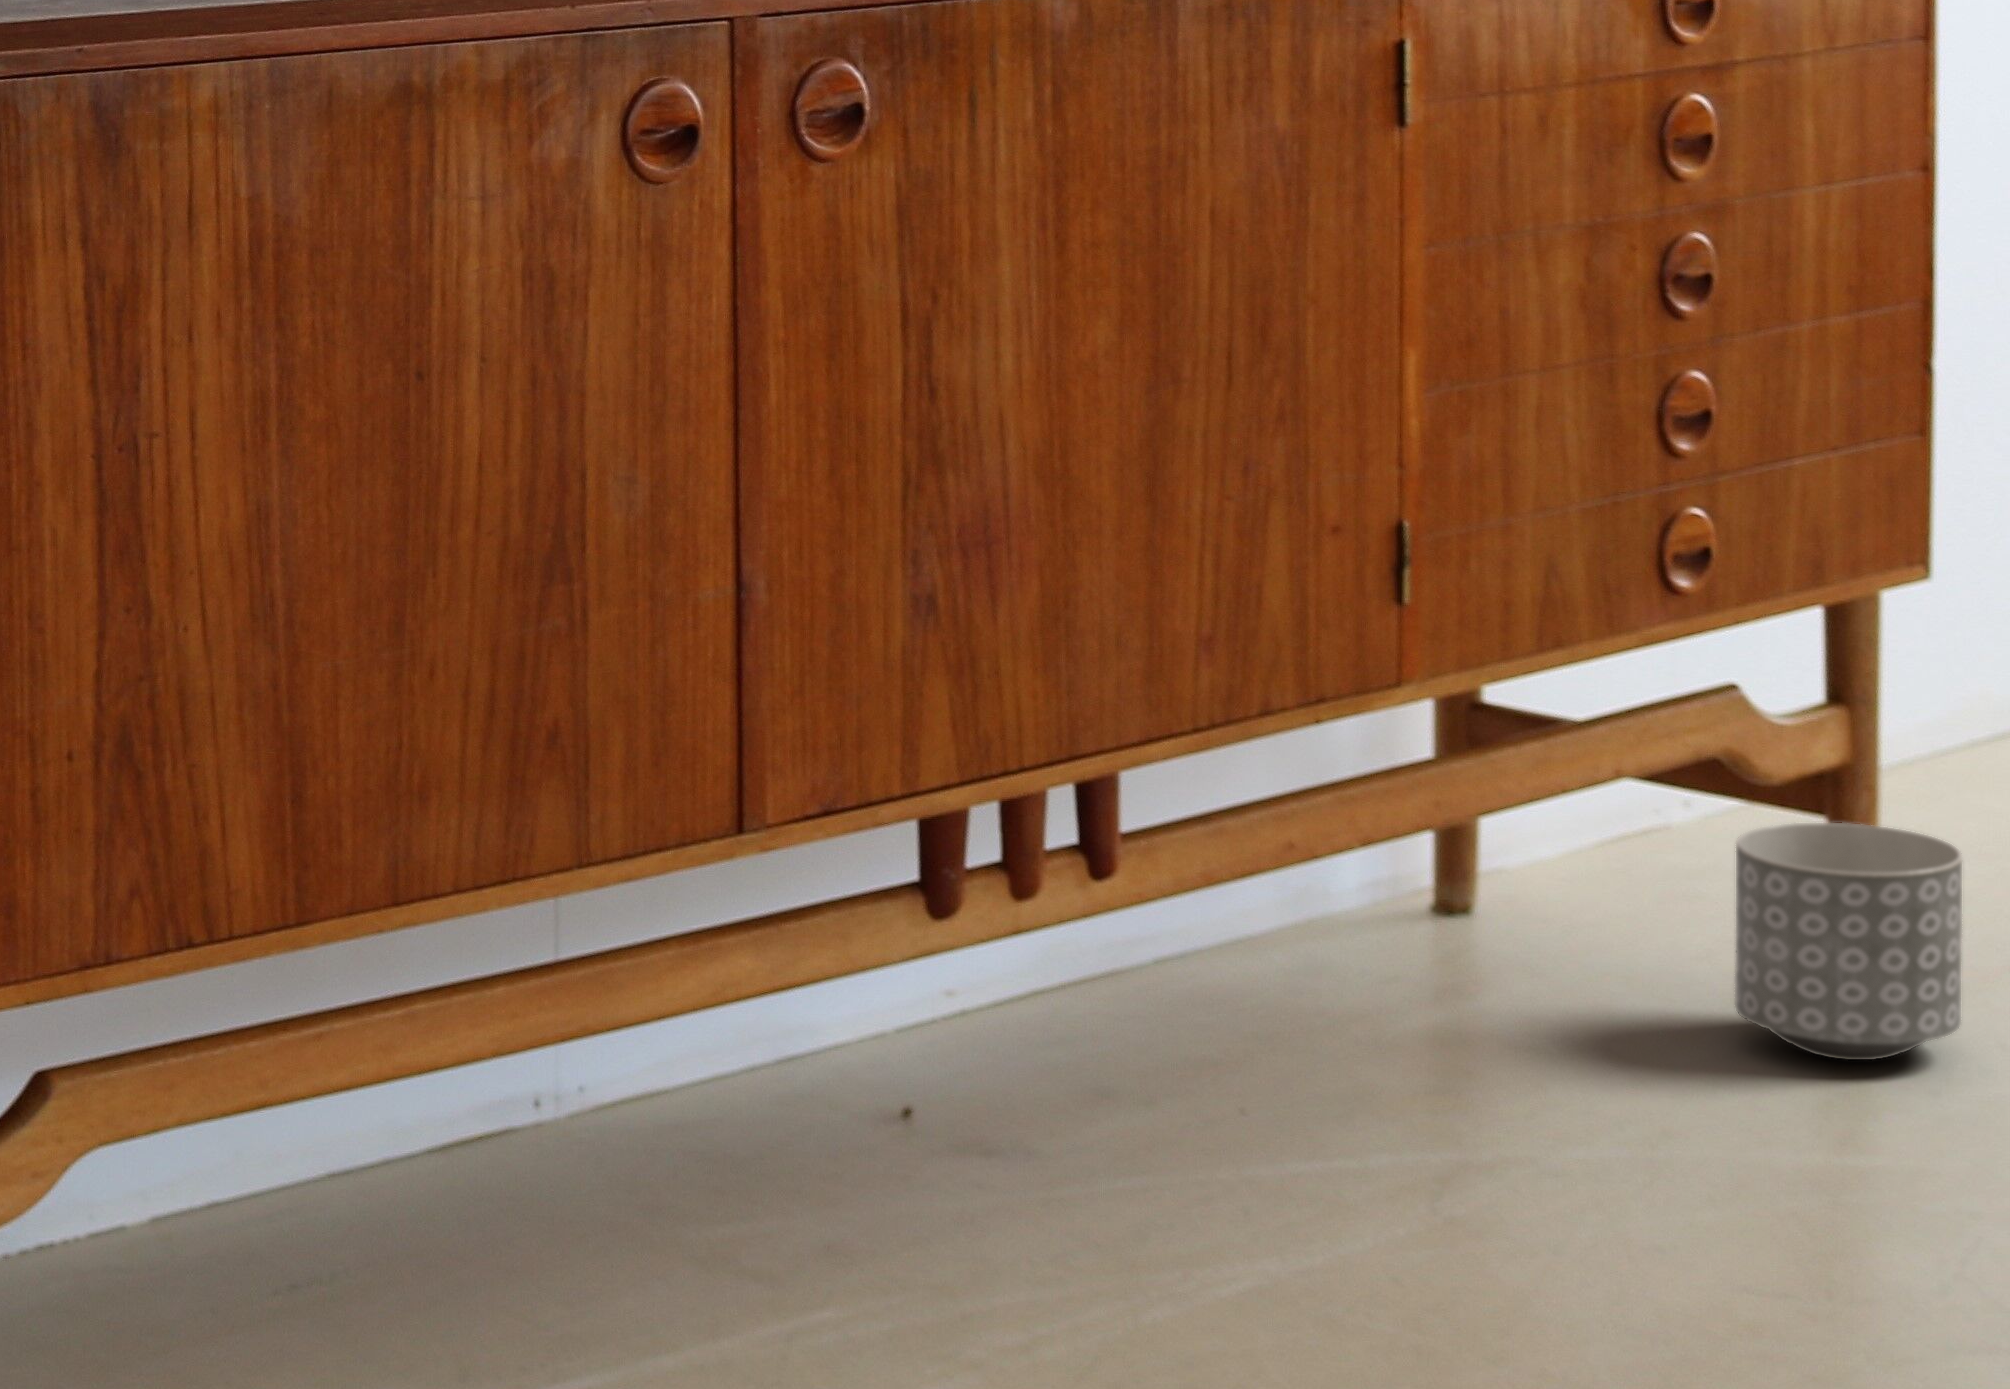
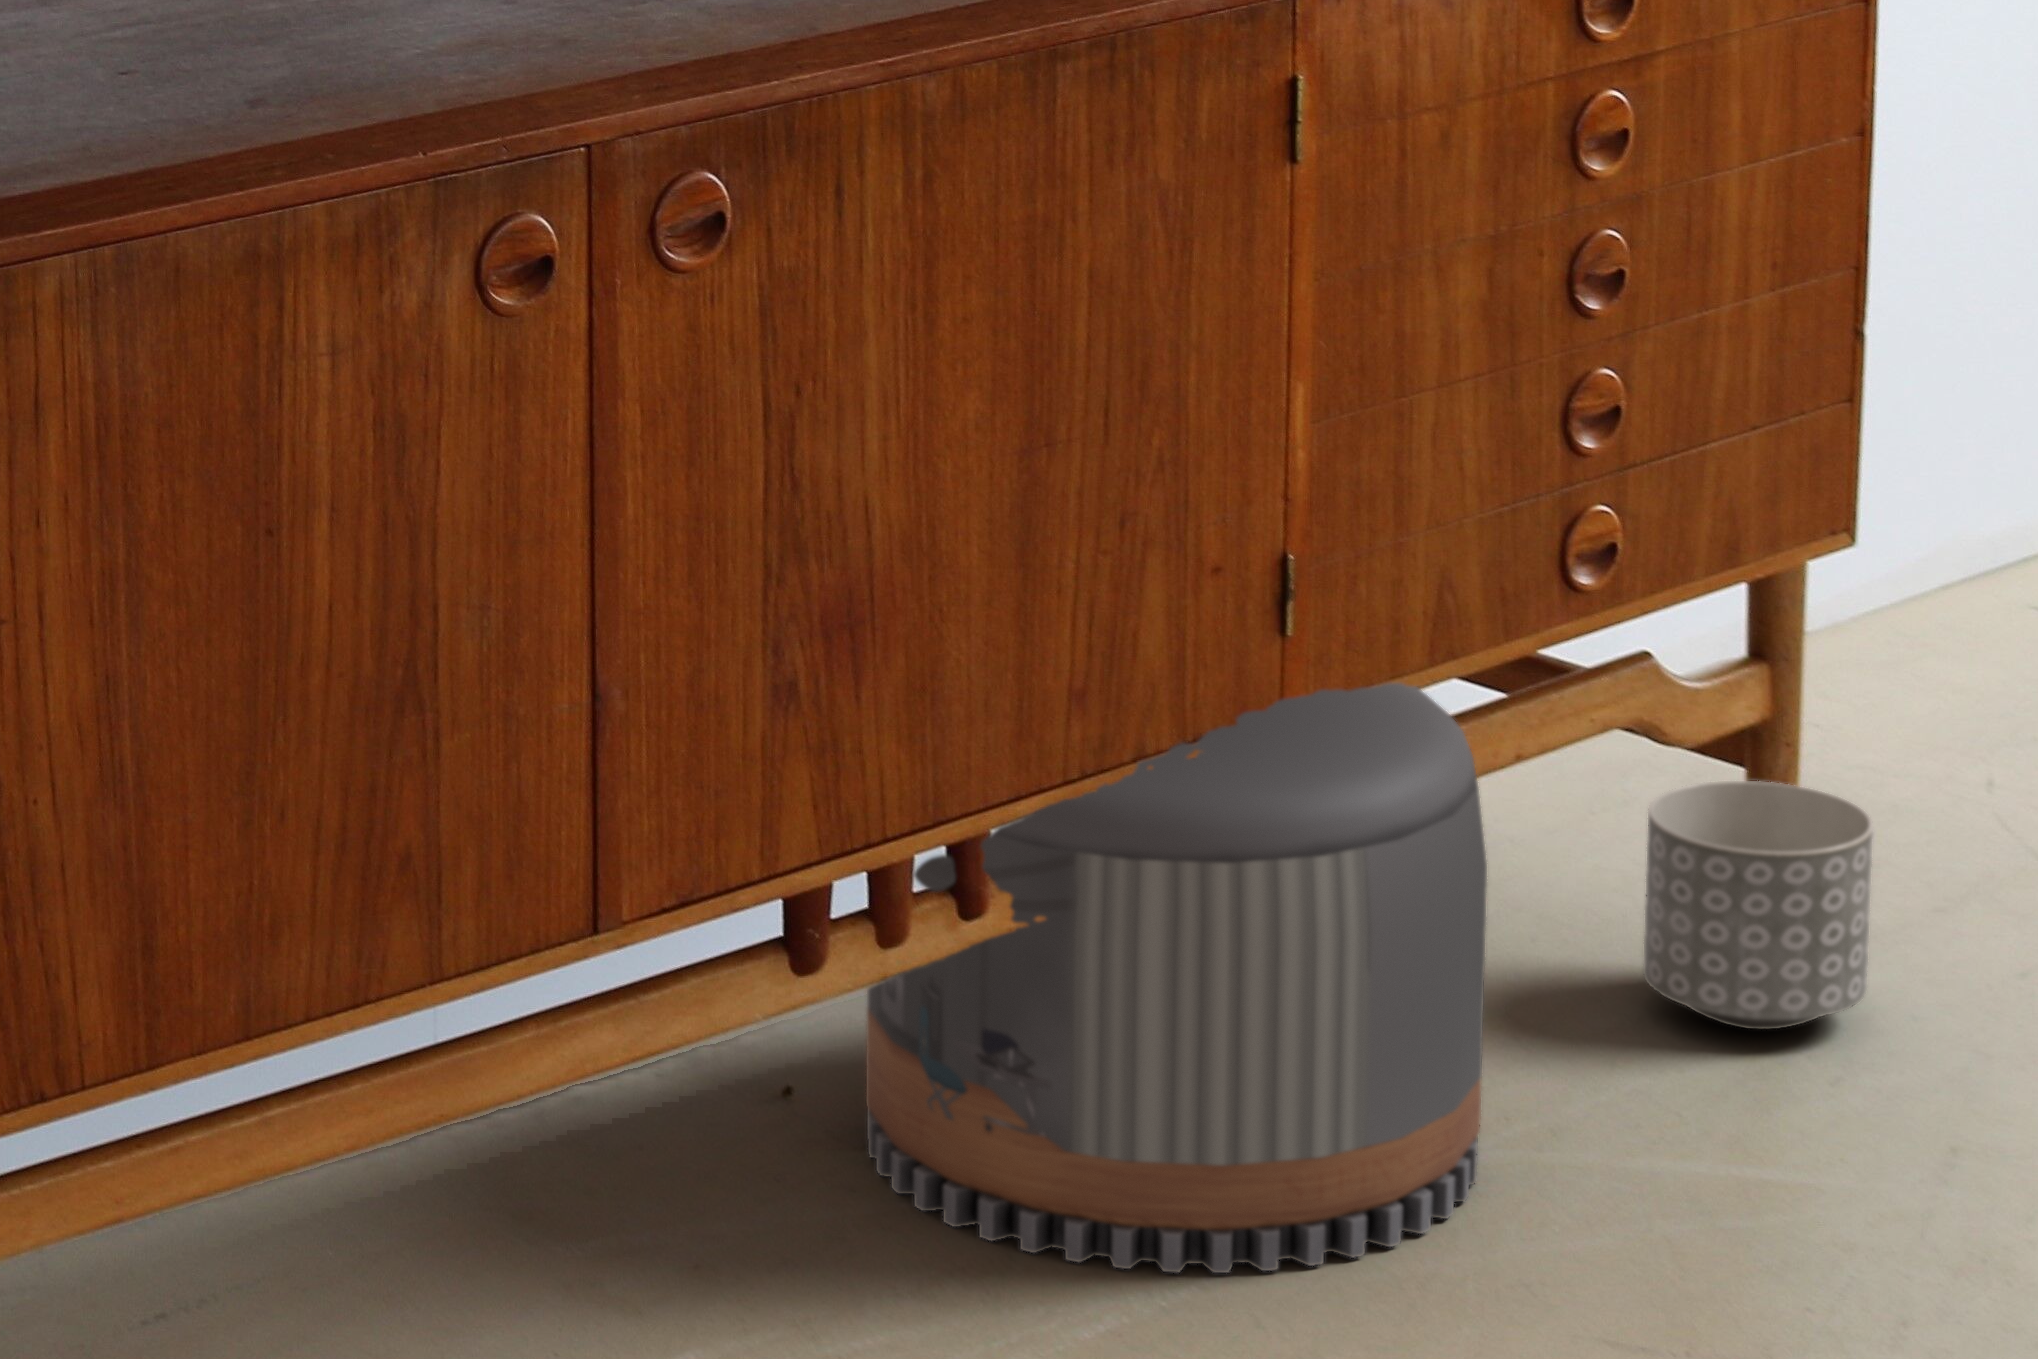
pouf: none [983,647,1604,1247] -> present [866,683,1487,1273]

